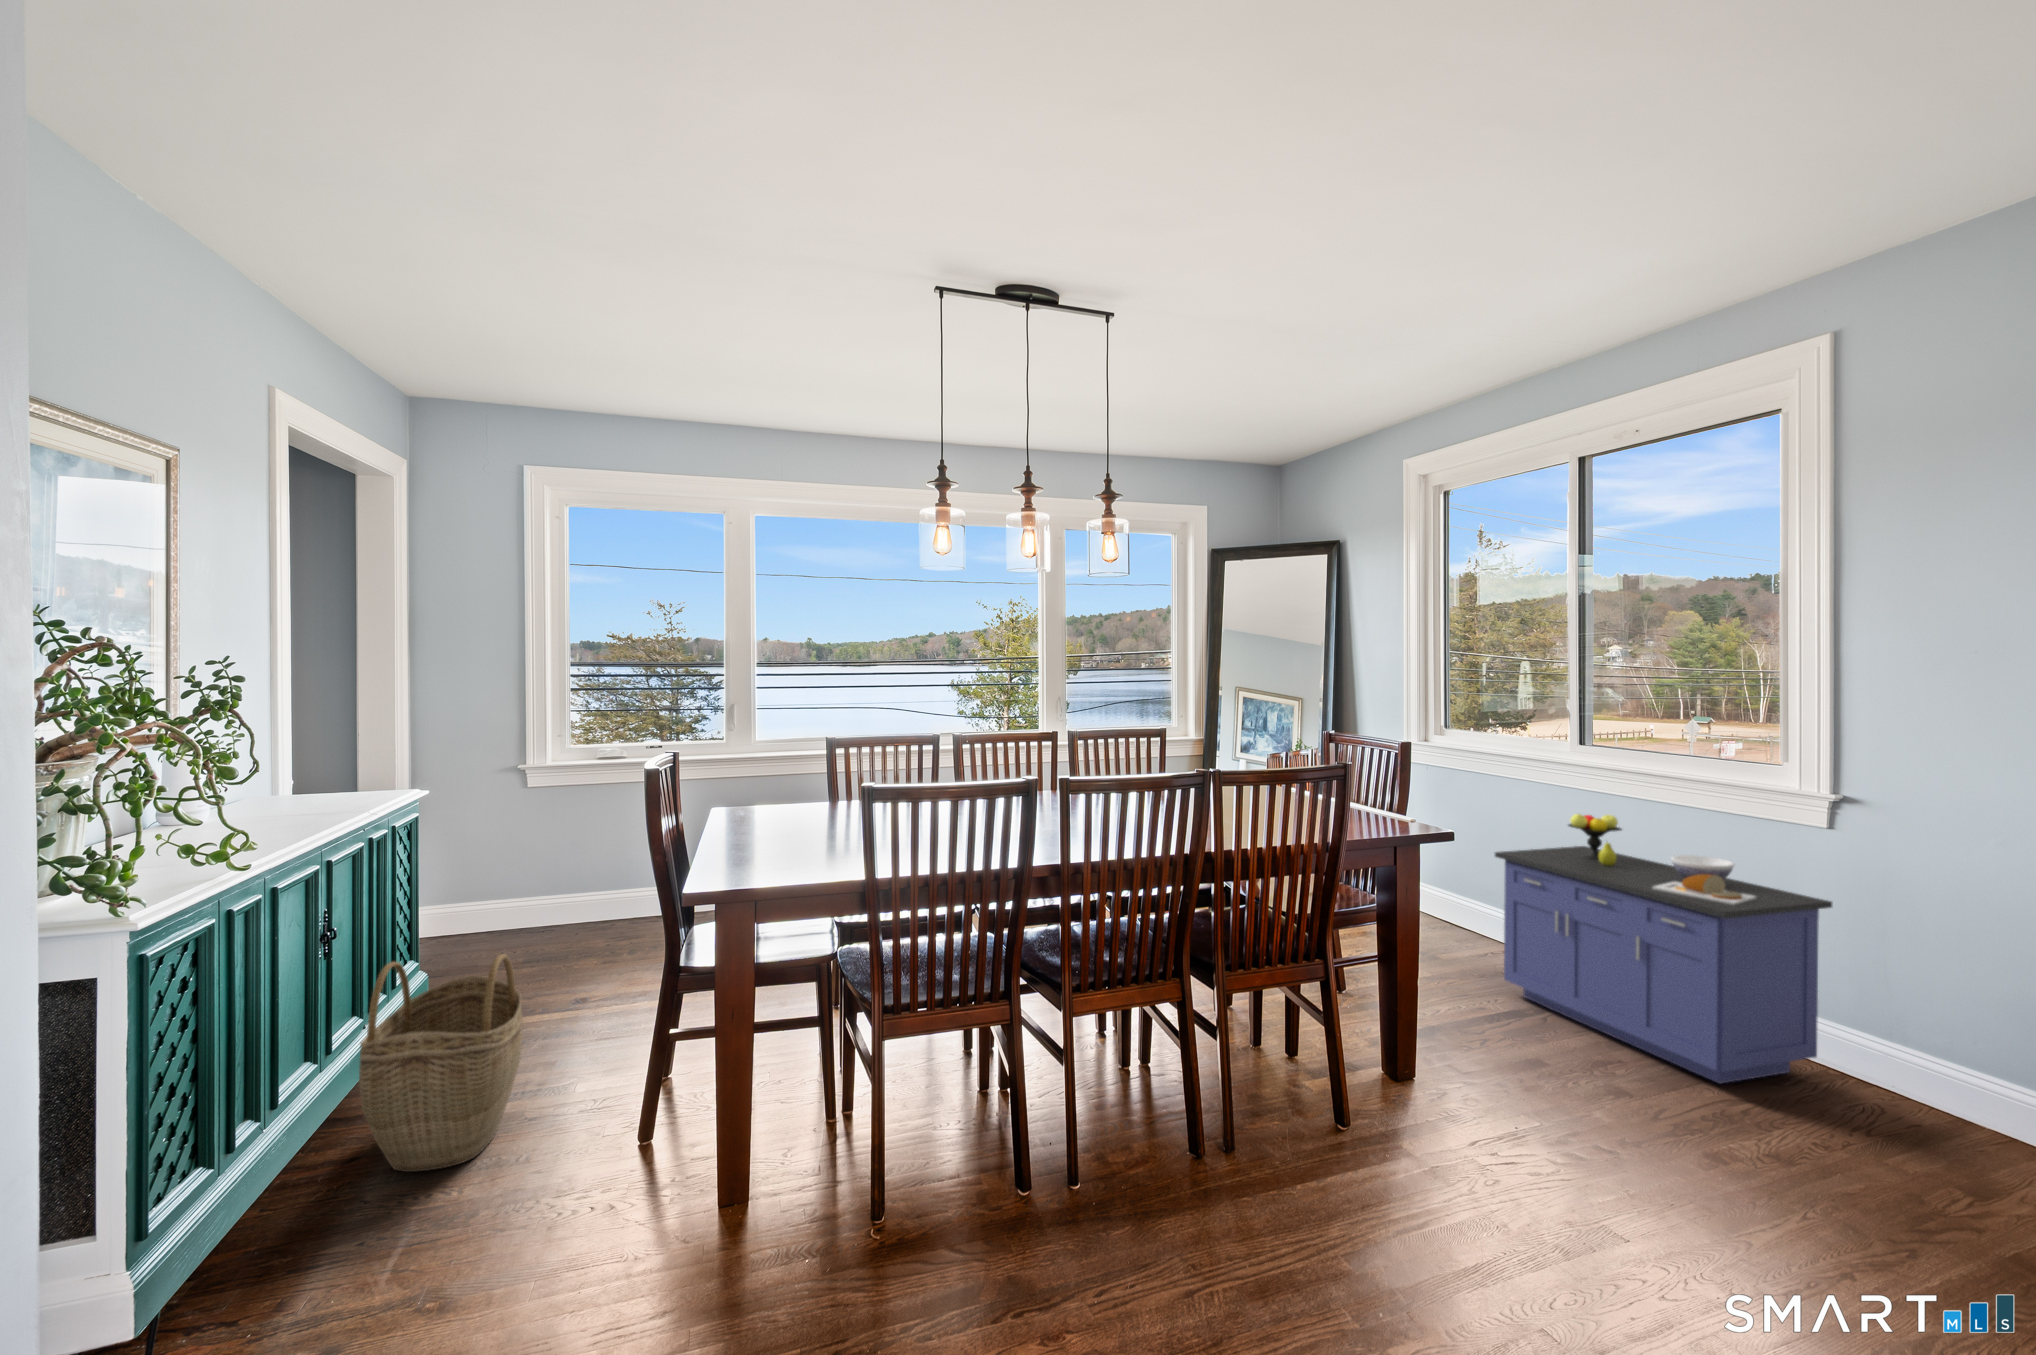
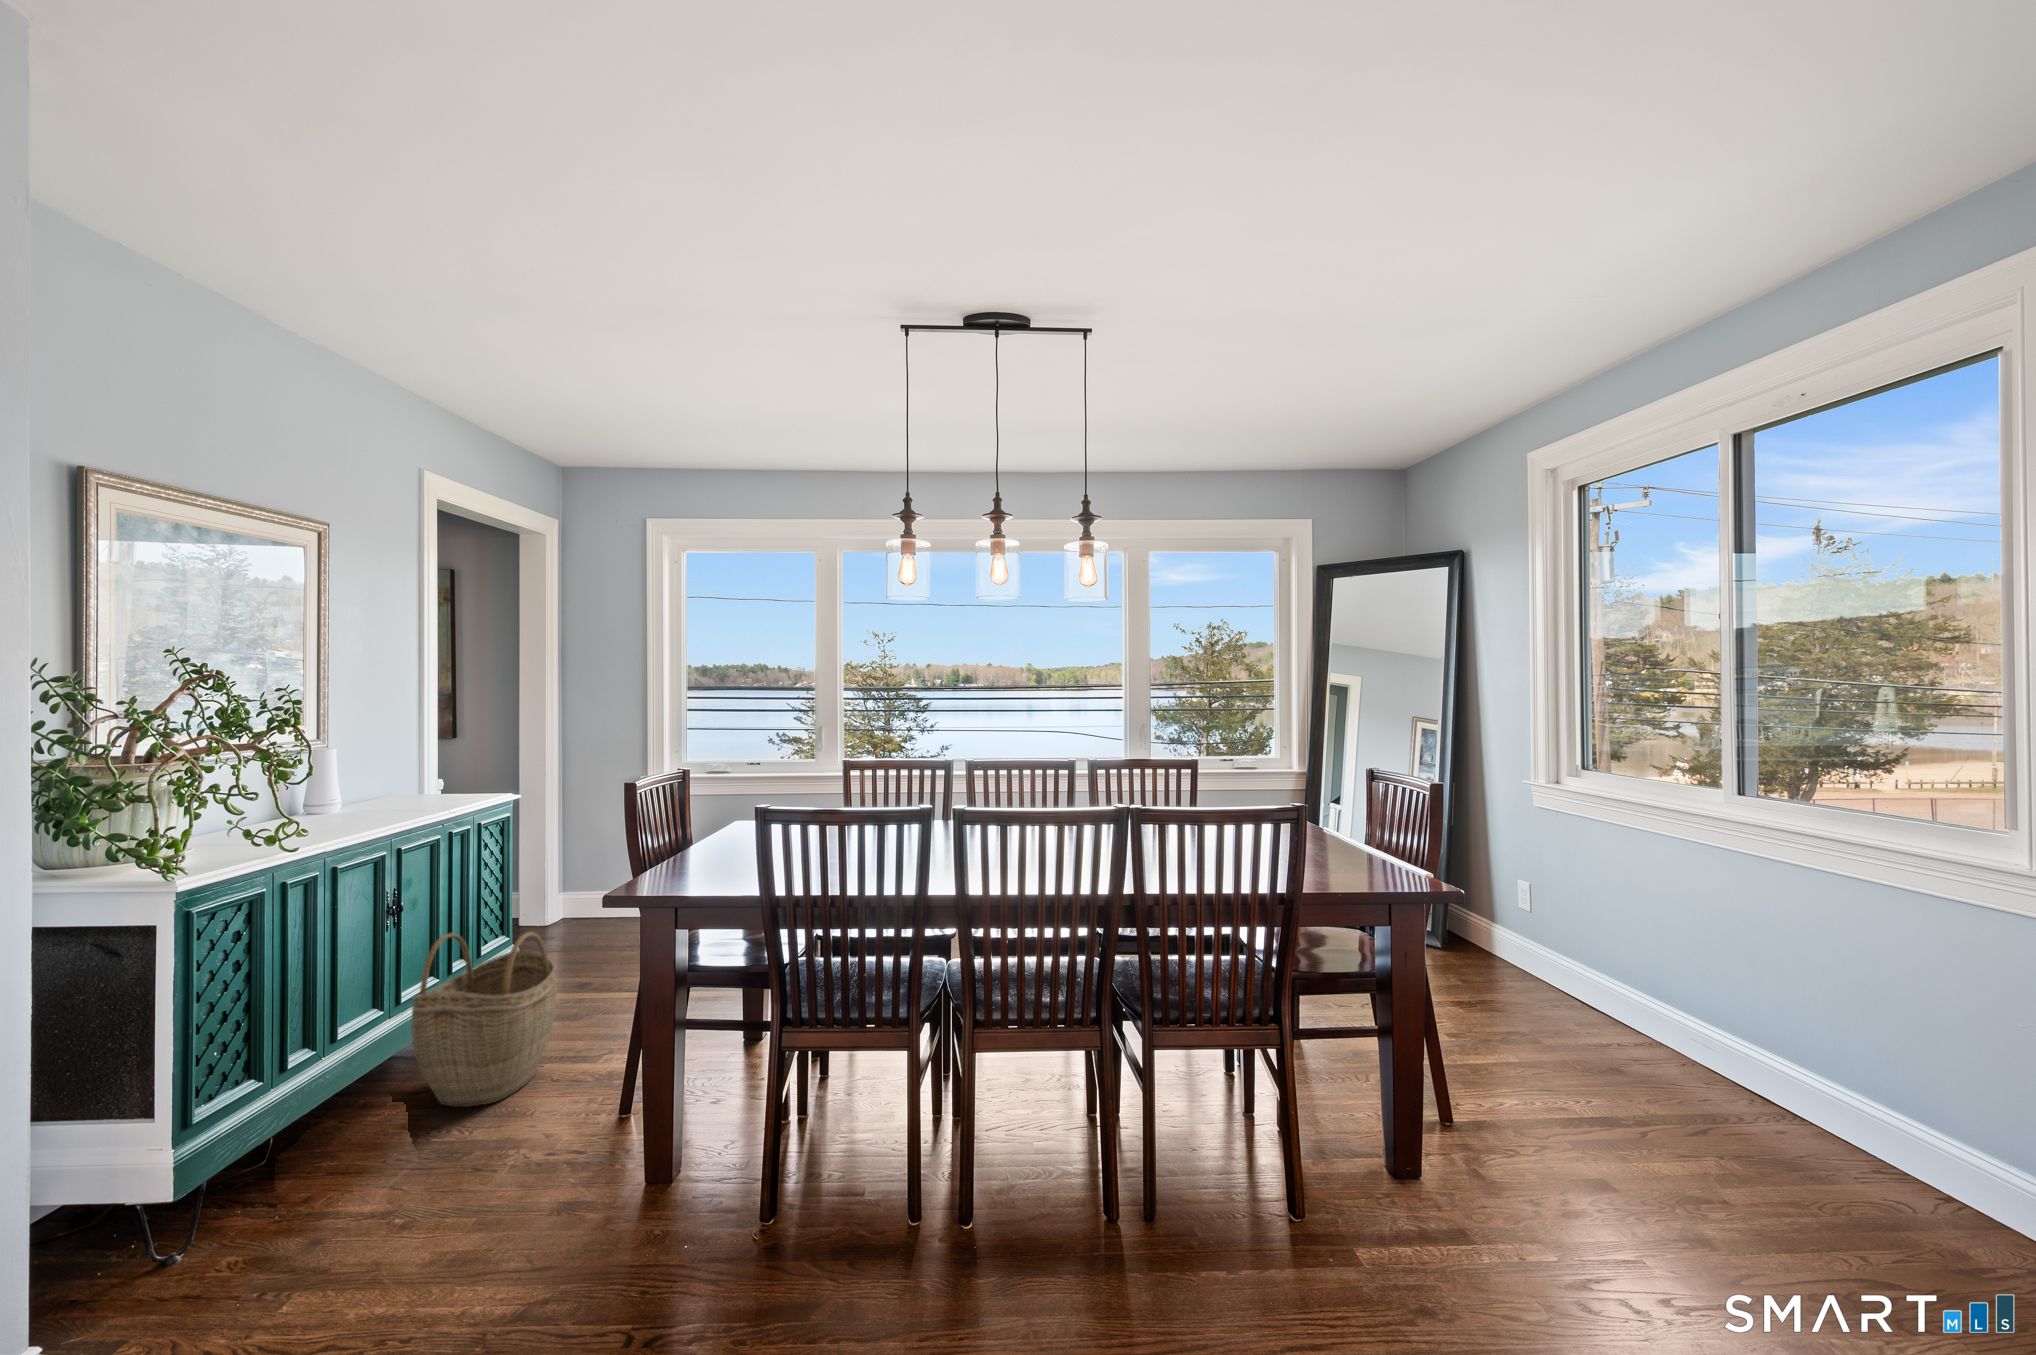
storage cabinet: present [1495,814,1832,1083] -> none [1554,839,1937,1168]

